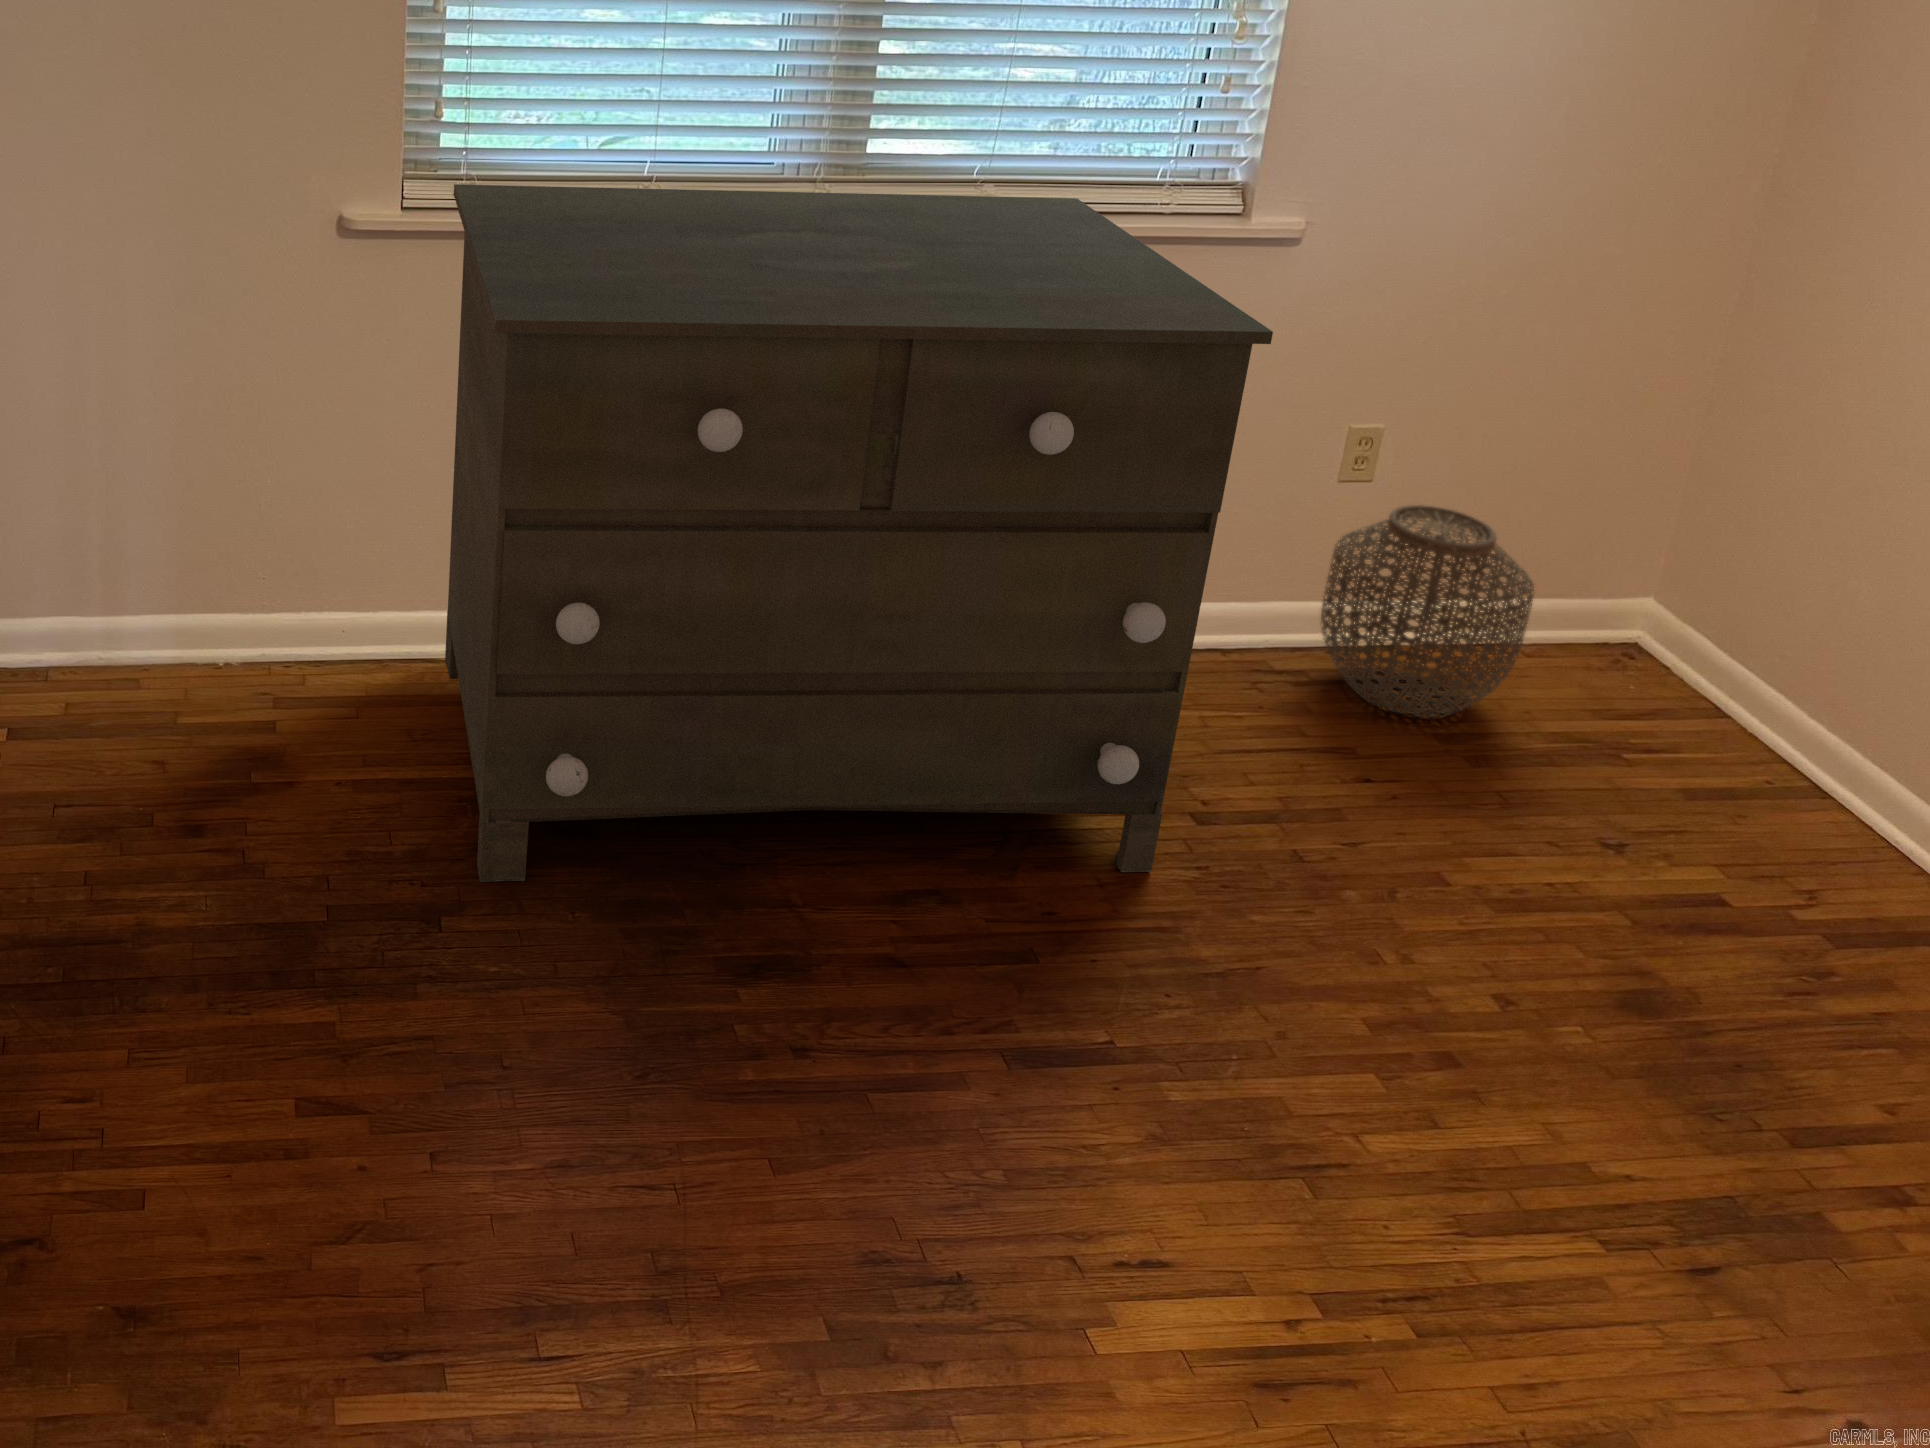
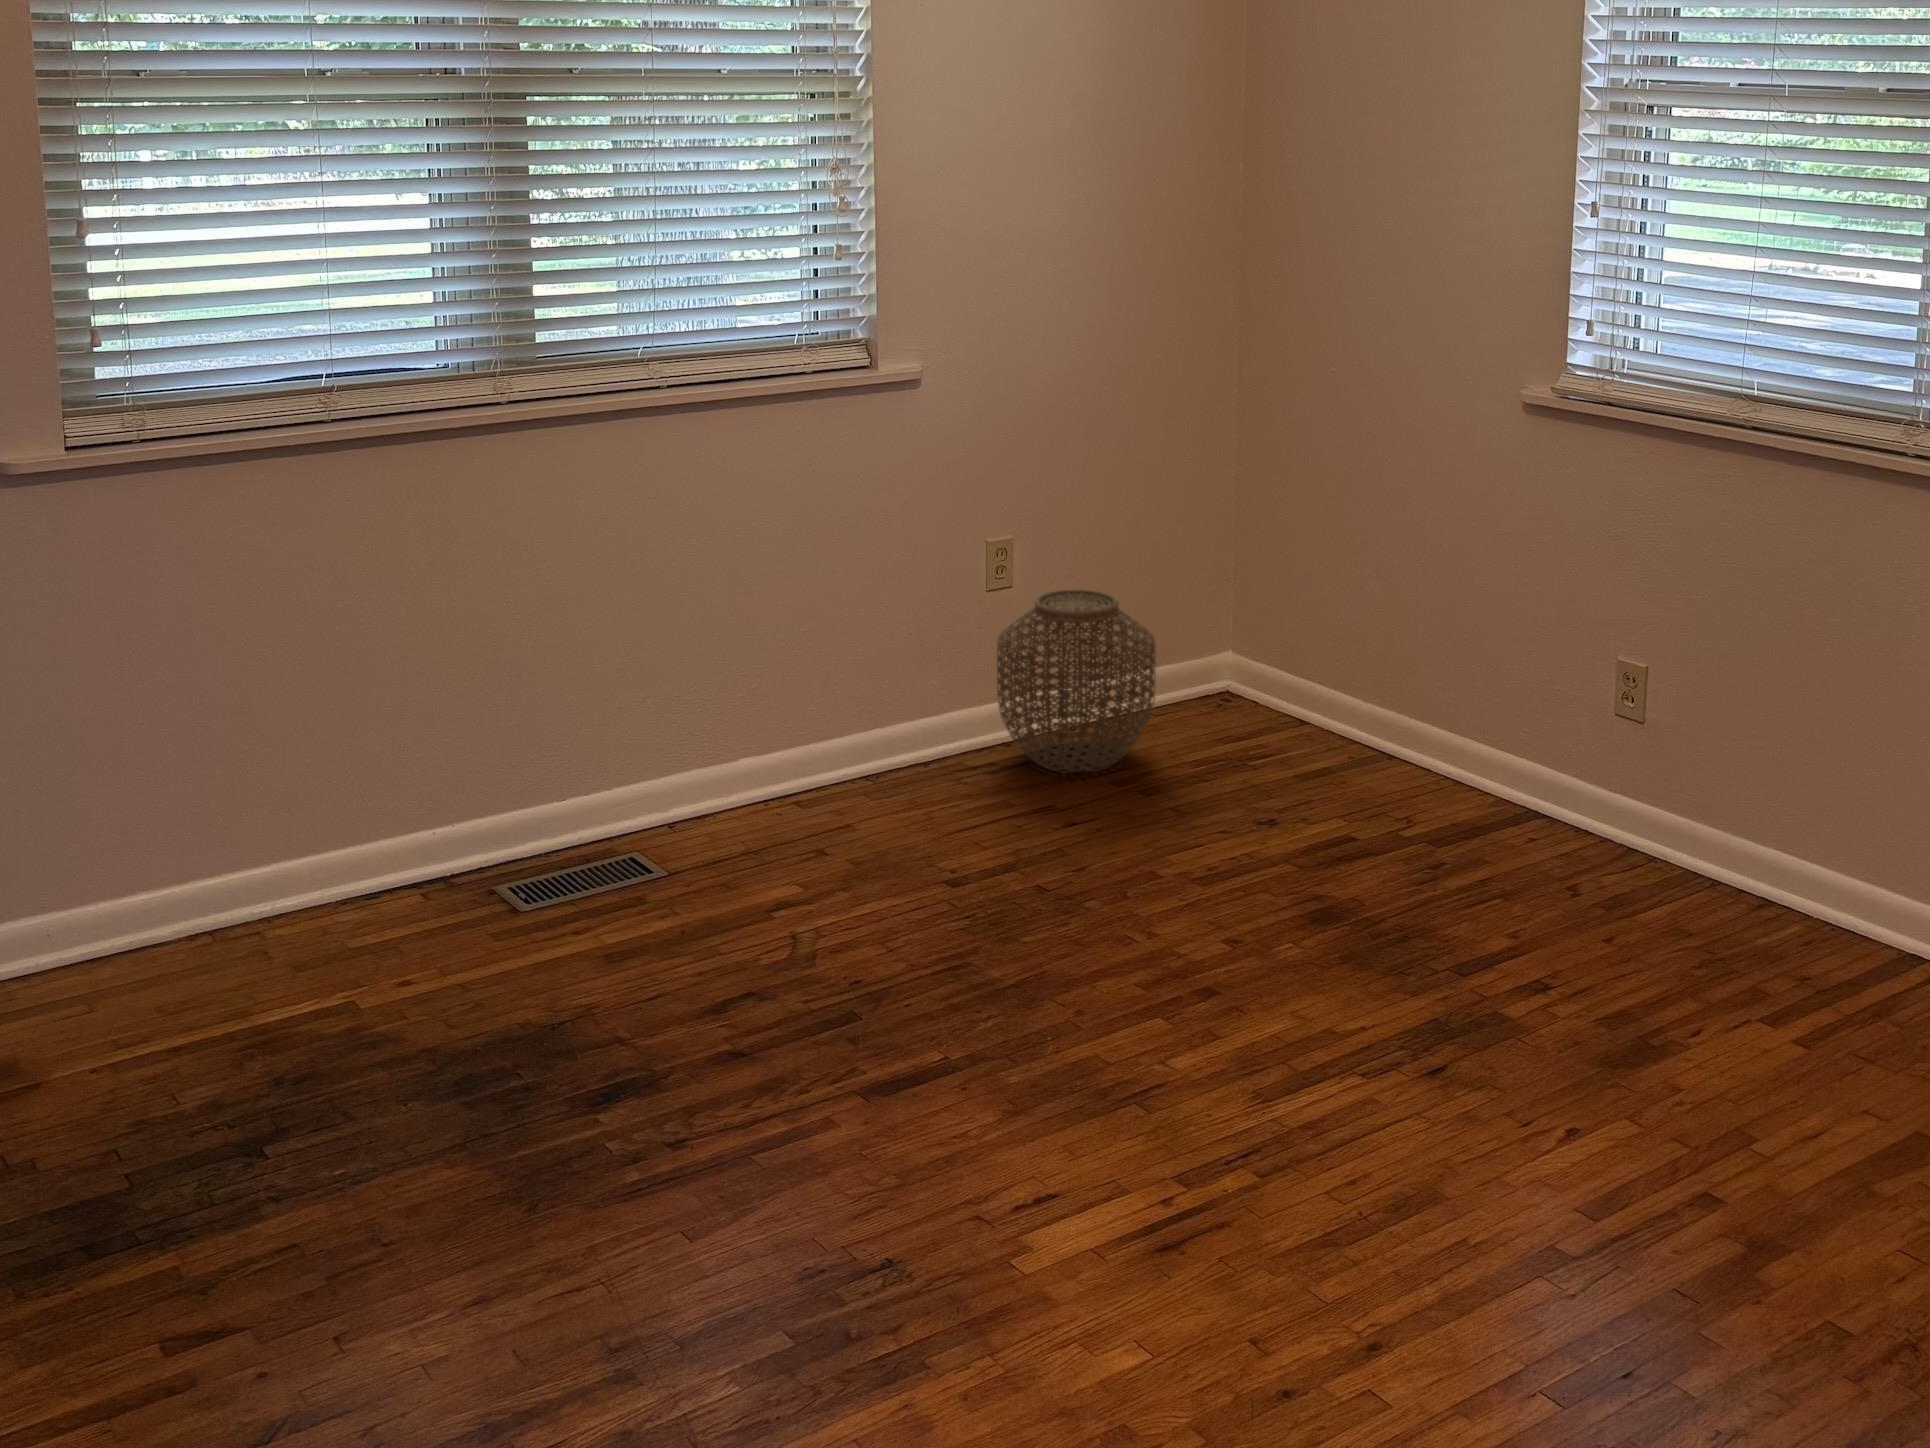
dresser: present [445,184,1273,882] -> none [119,363,933,1124]

